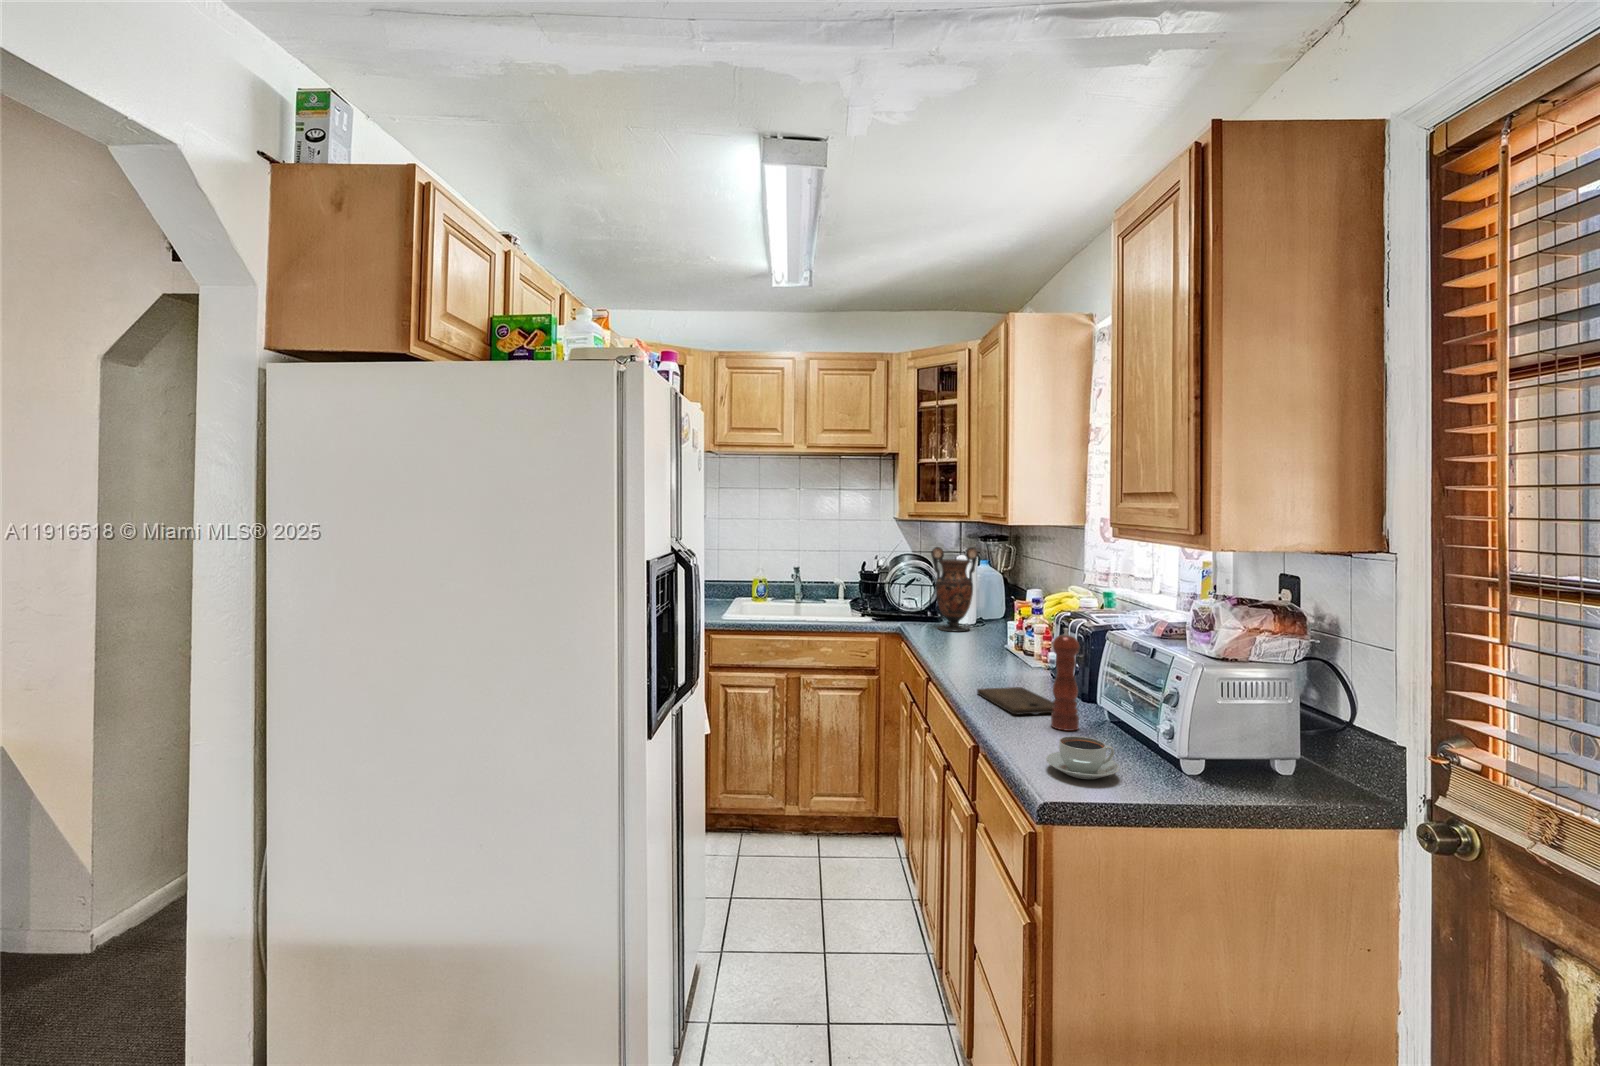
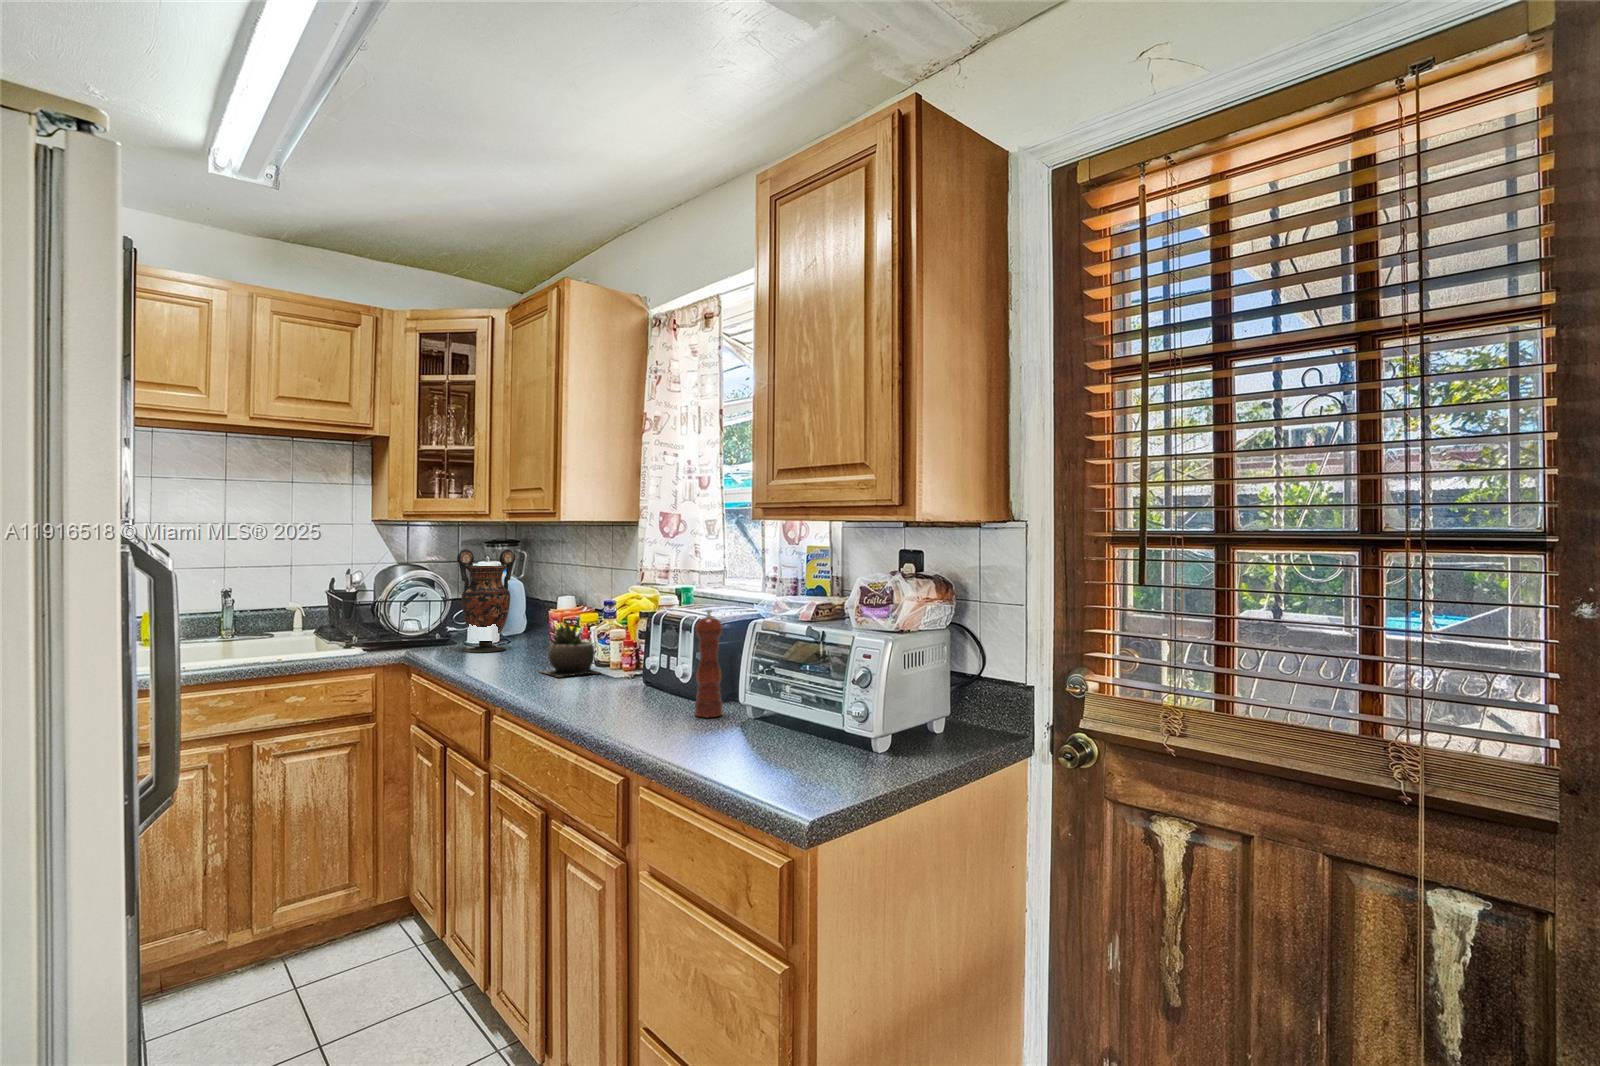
succulent plant: none [970,616,1021,665] -> present [541,622,599,677]
cutting board: present [977,687,1054,714] -> none [590,689,694,713]
coffee cup: present [1046,736,1120,779] -> none [733,710,803,750]

